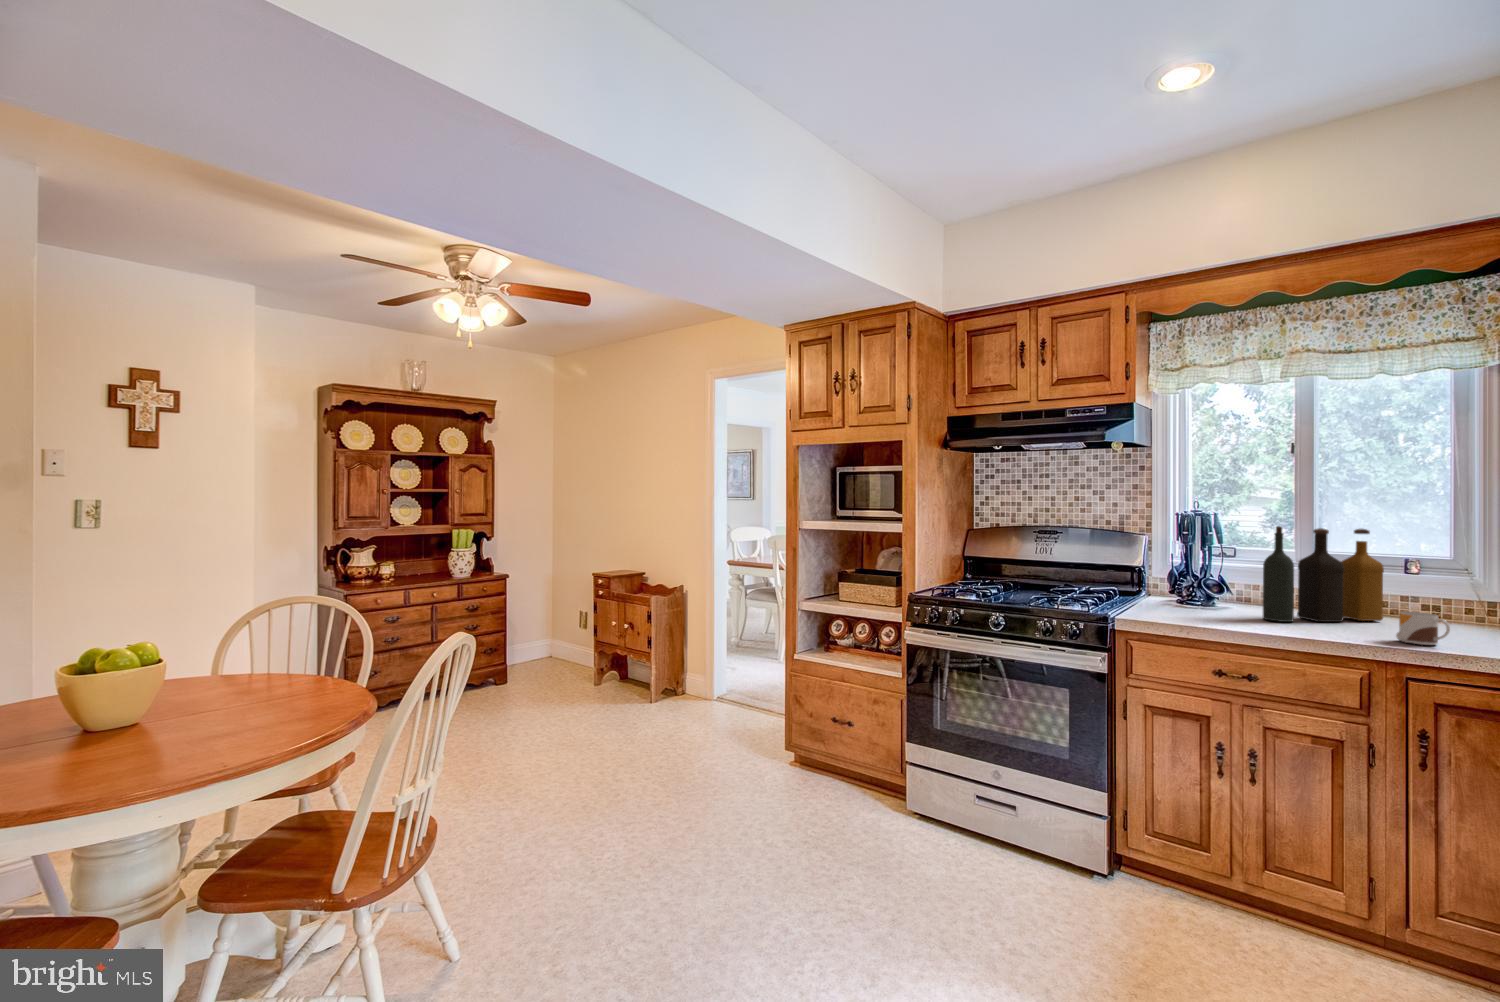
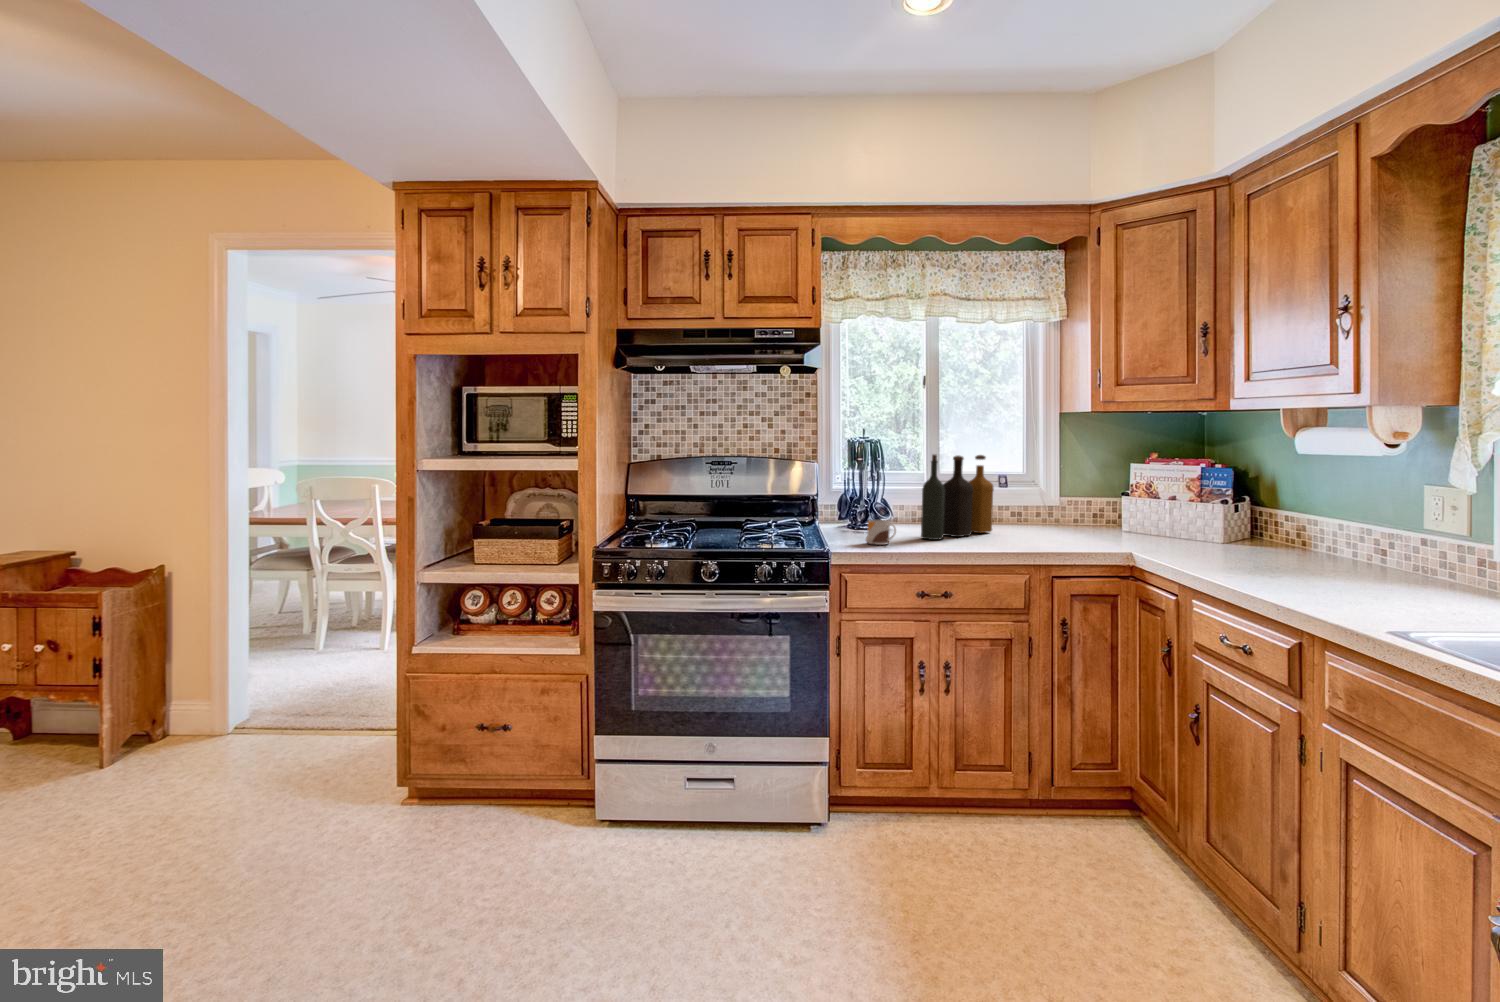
mug: present [1396,612,1450,645] -> present [866,520,896,545]

